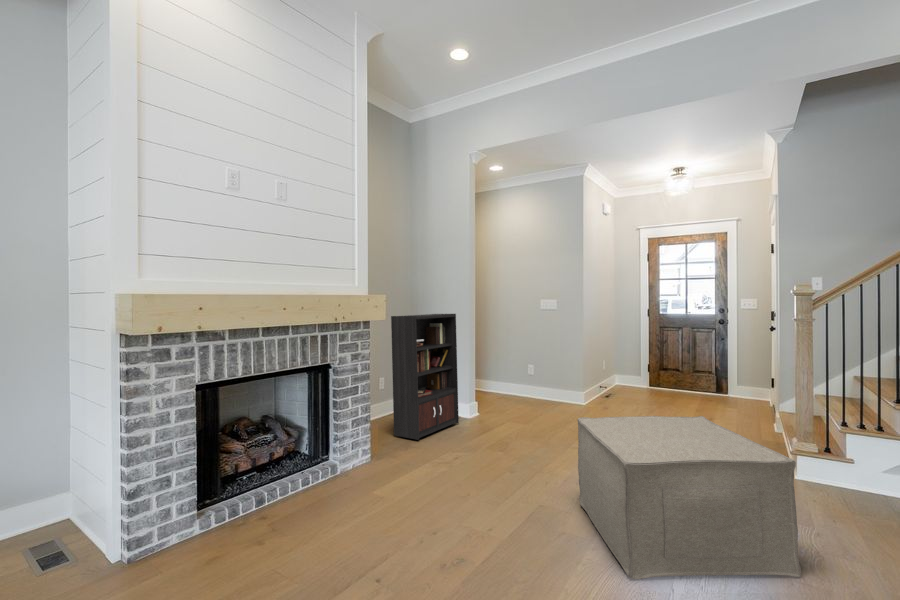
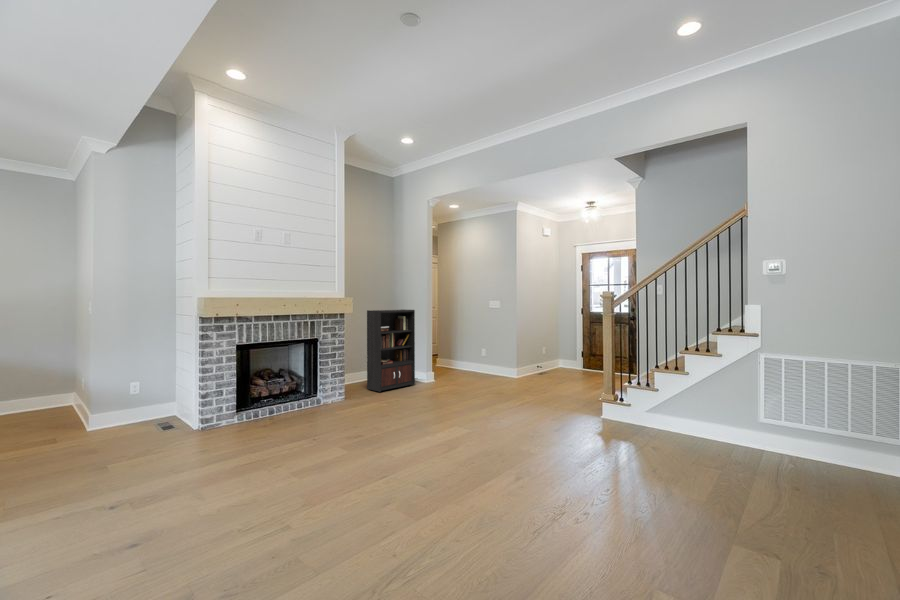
ottoman: present [577,416,801,579] -> none [432,373,520,451]

